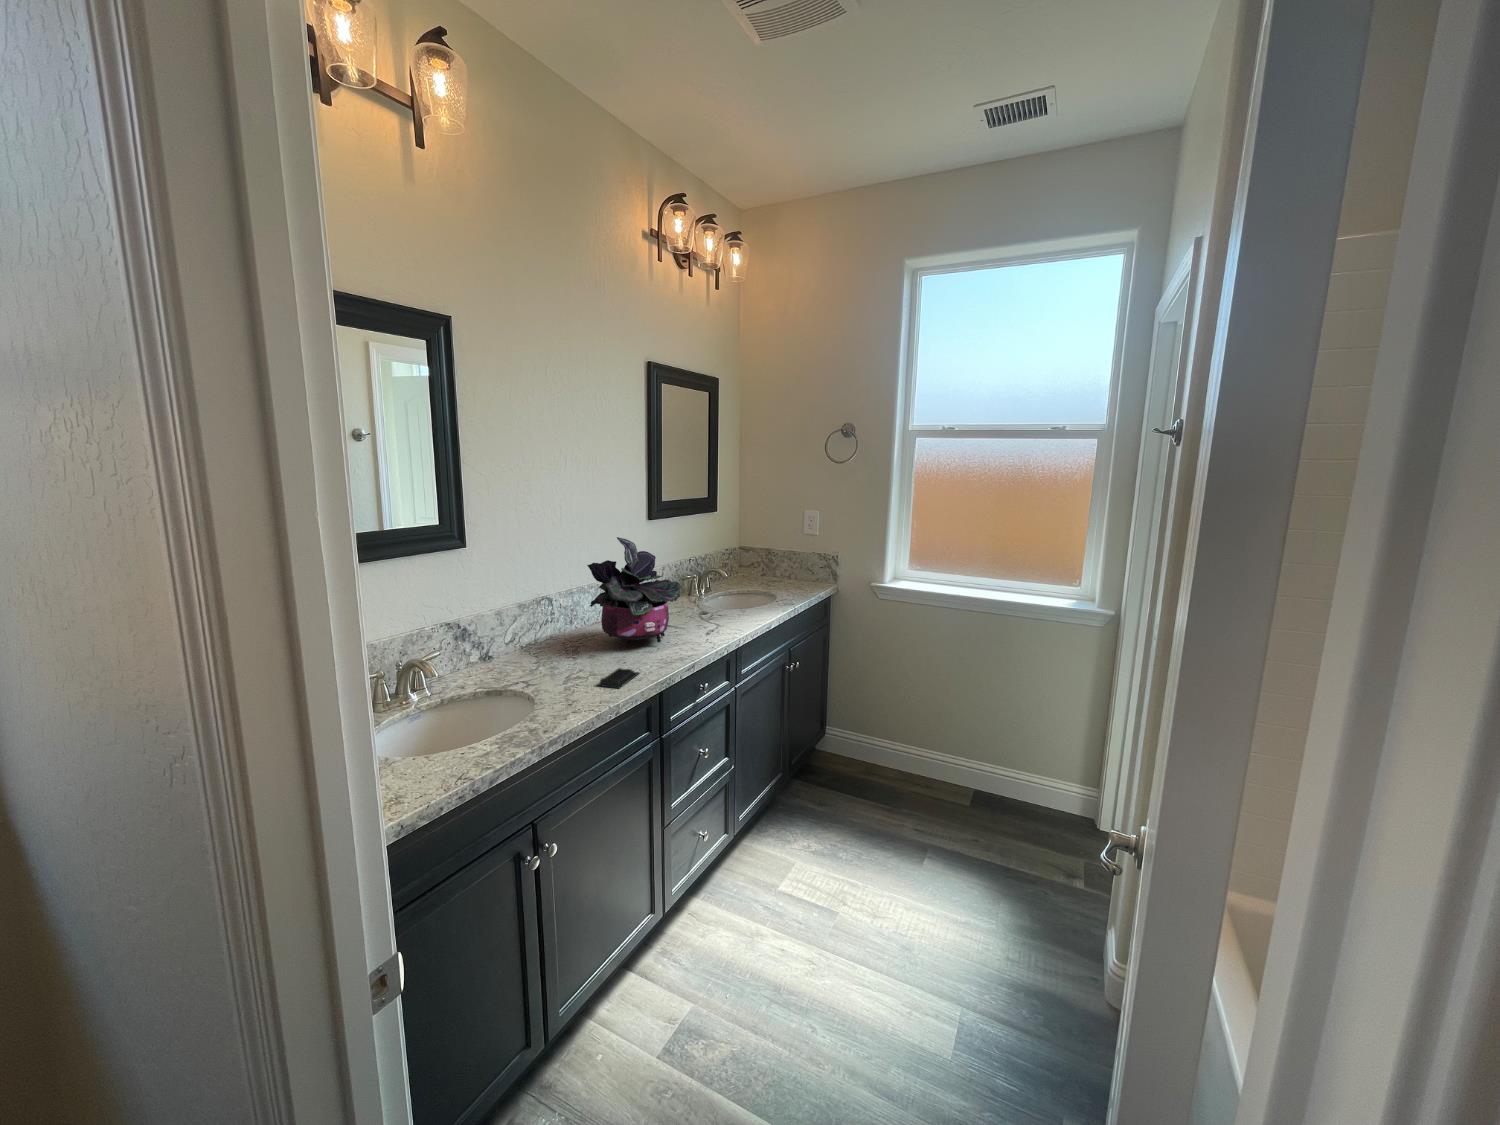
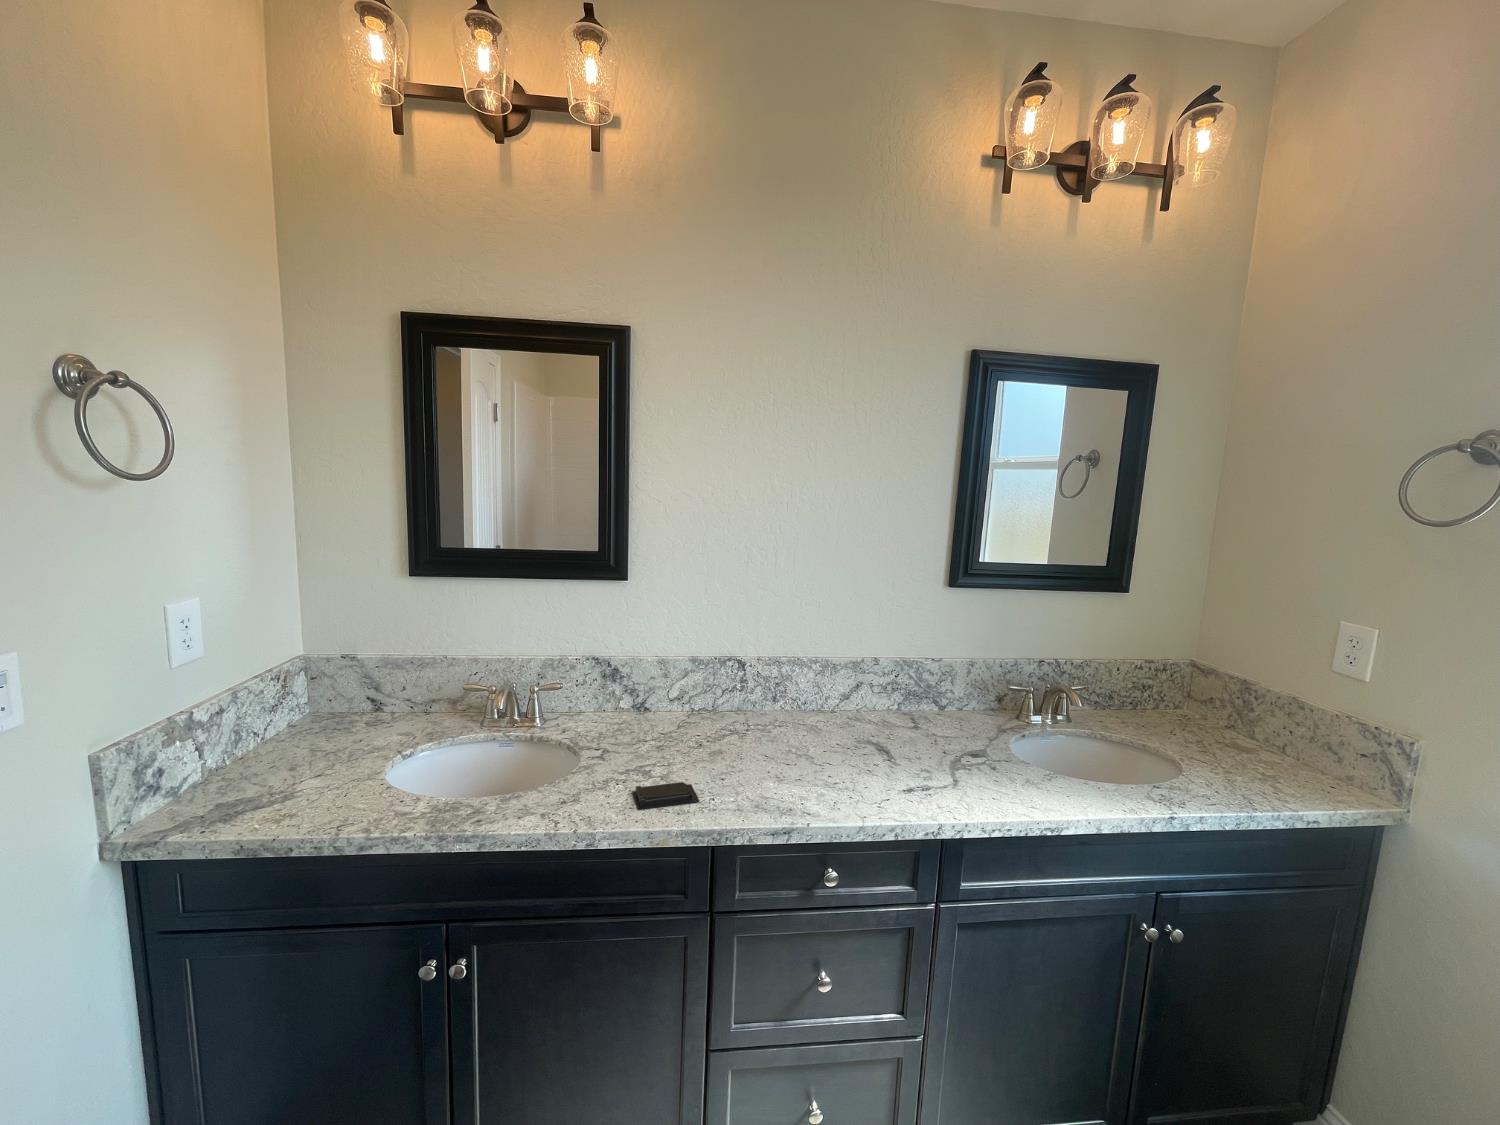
potted plant: present [587,537,681,648] -> none [731,602,875,770]

